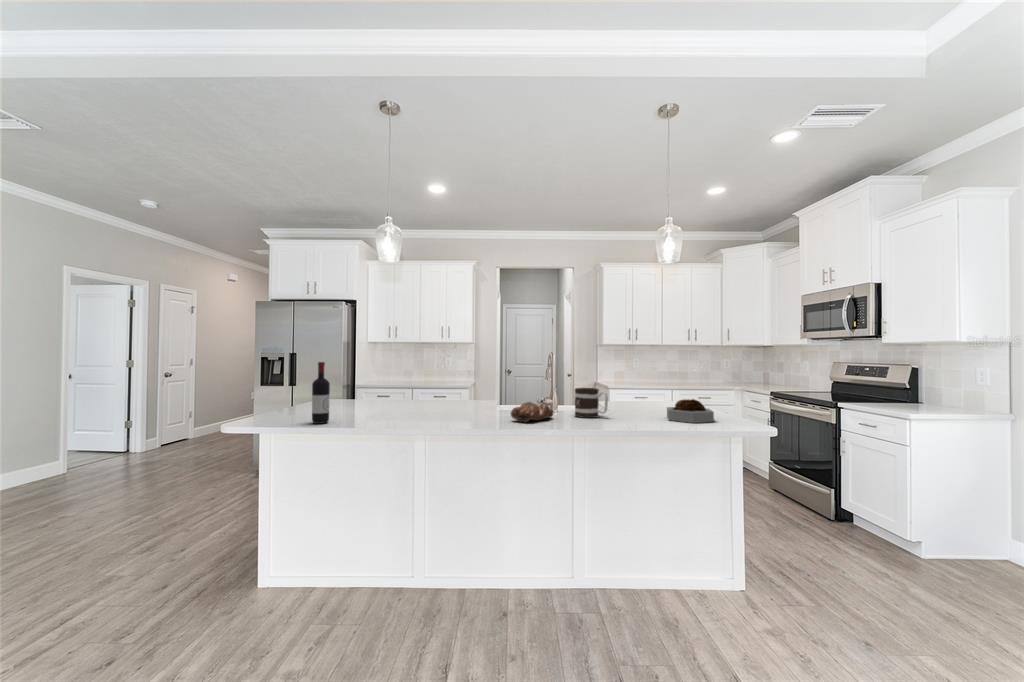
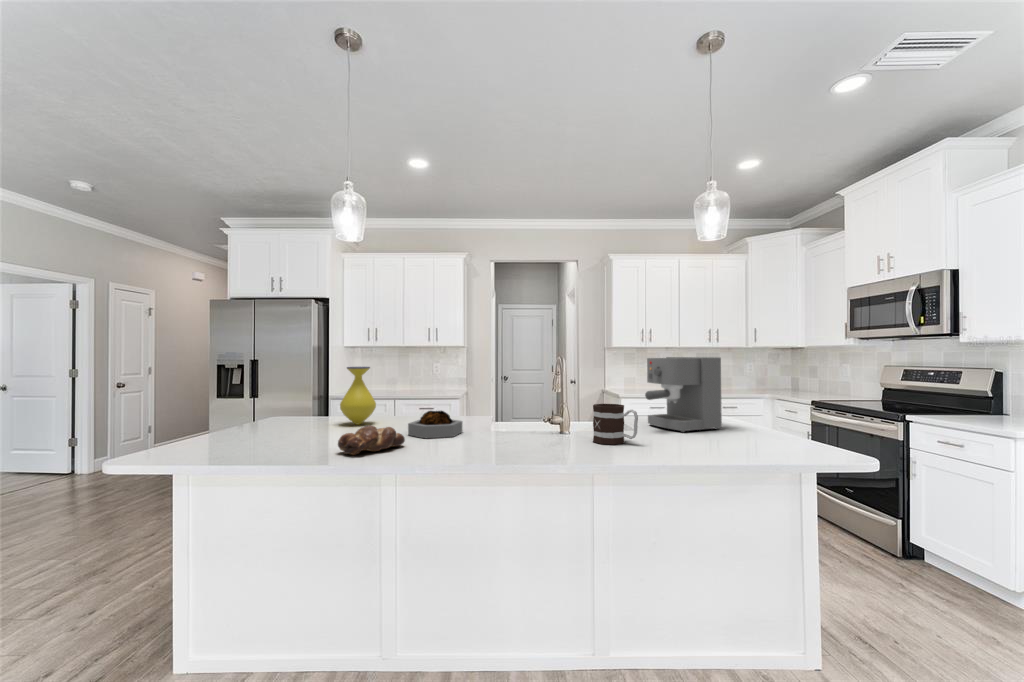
coffee maker: none [617,353,678,411] -> present [645,357,722,432]
vase: none [378,359,406,405] -> present [340,367,376,425]
wine bottle: present [312,362,330,424] -> none [234,374,260,460]
decorative bowl: present [667,399,714,423] -> present [408,411,462,438]
bread loaf: present [511,402,553,422] -> present [338,425,405,455]

